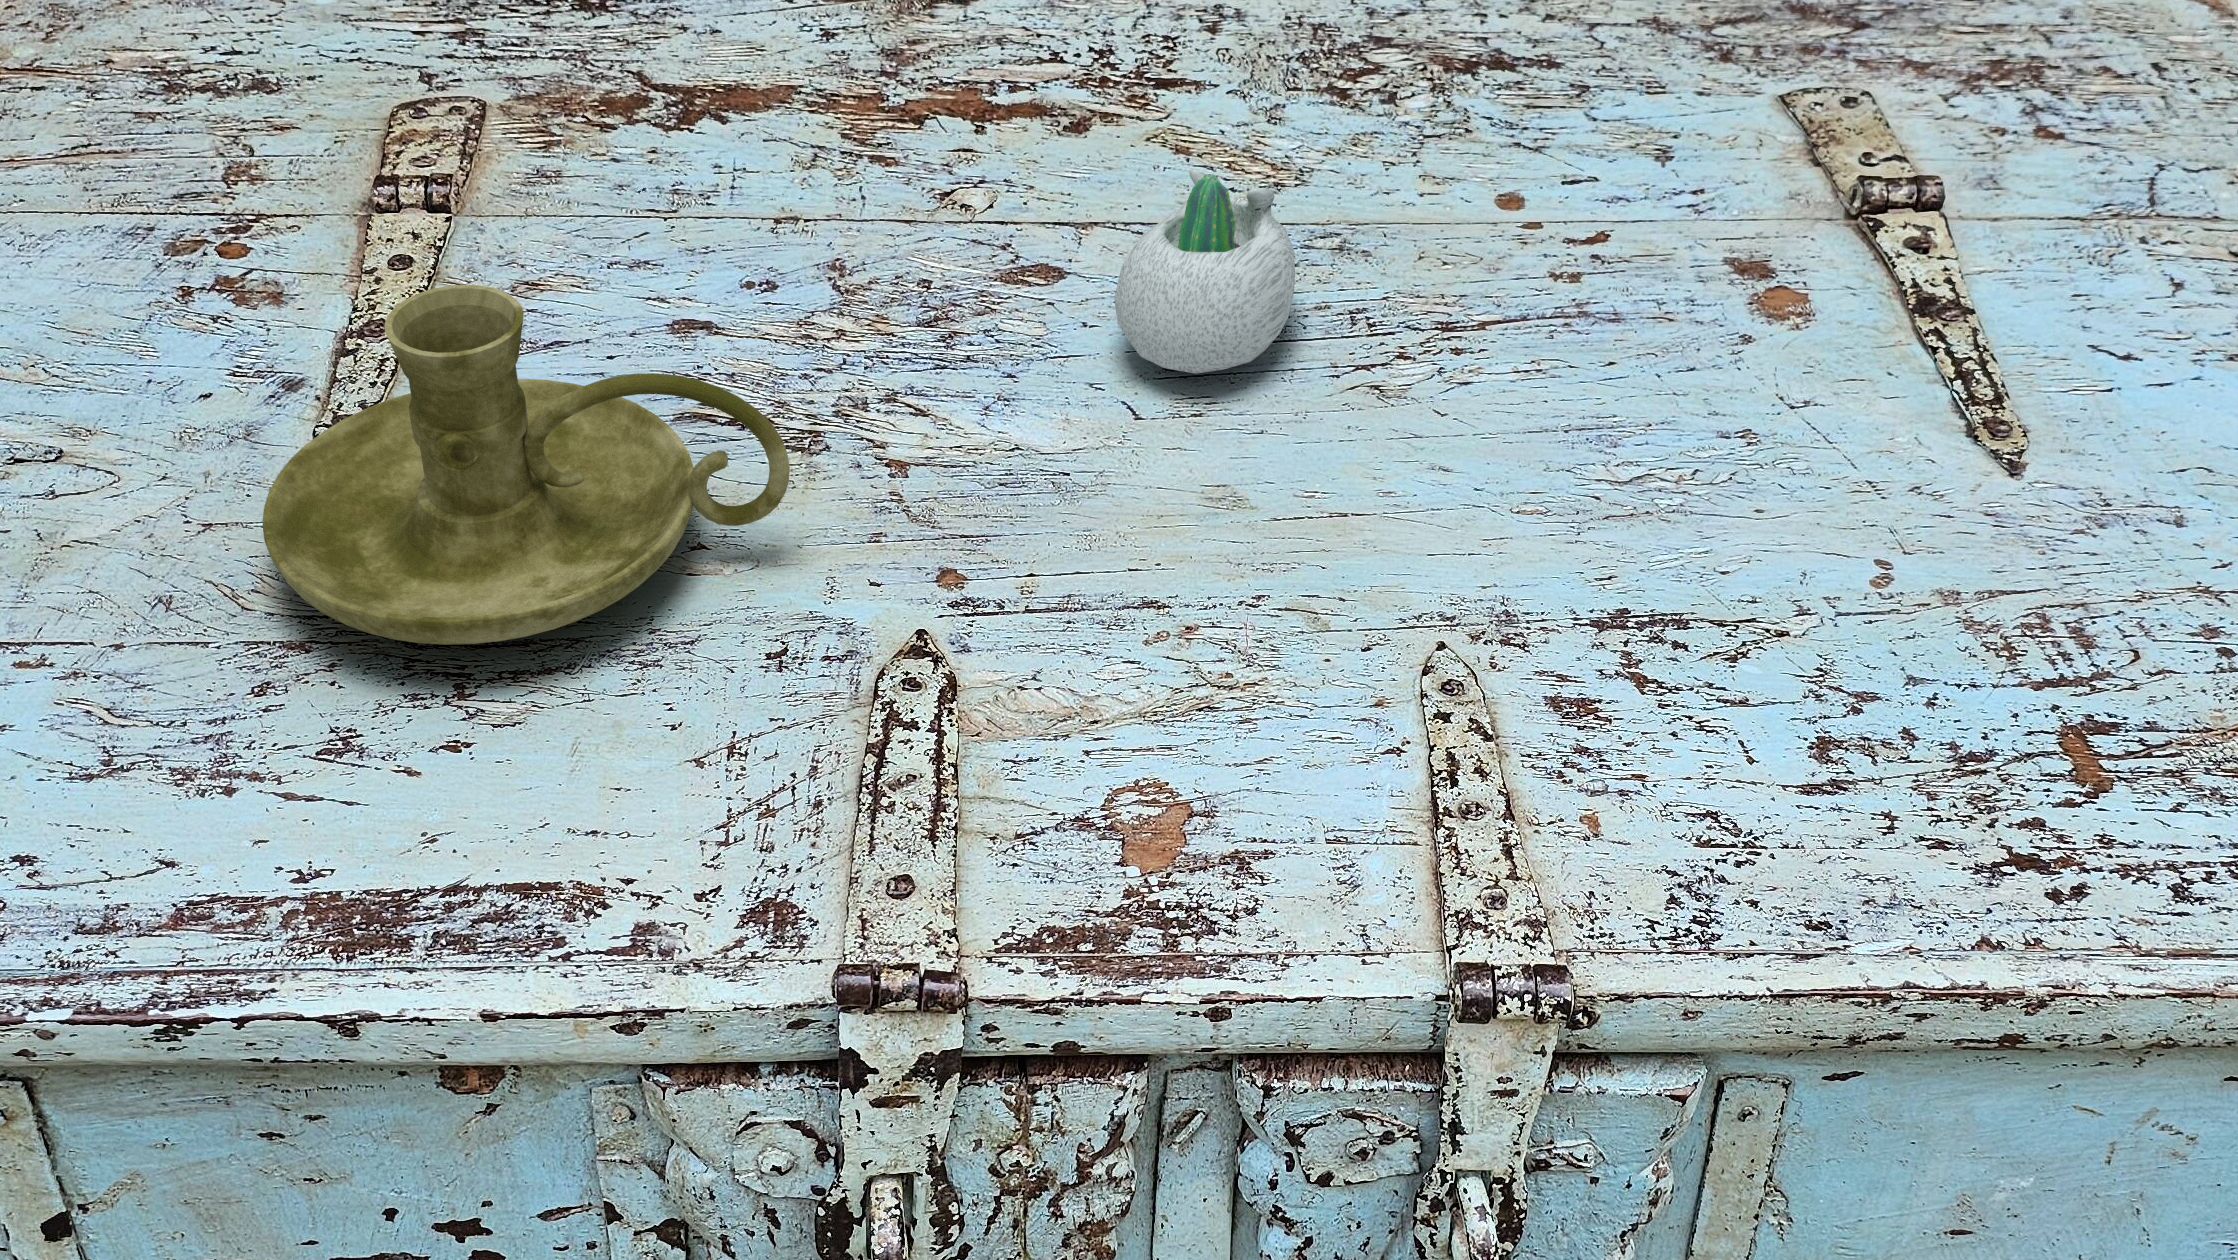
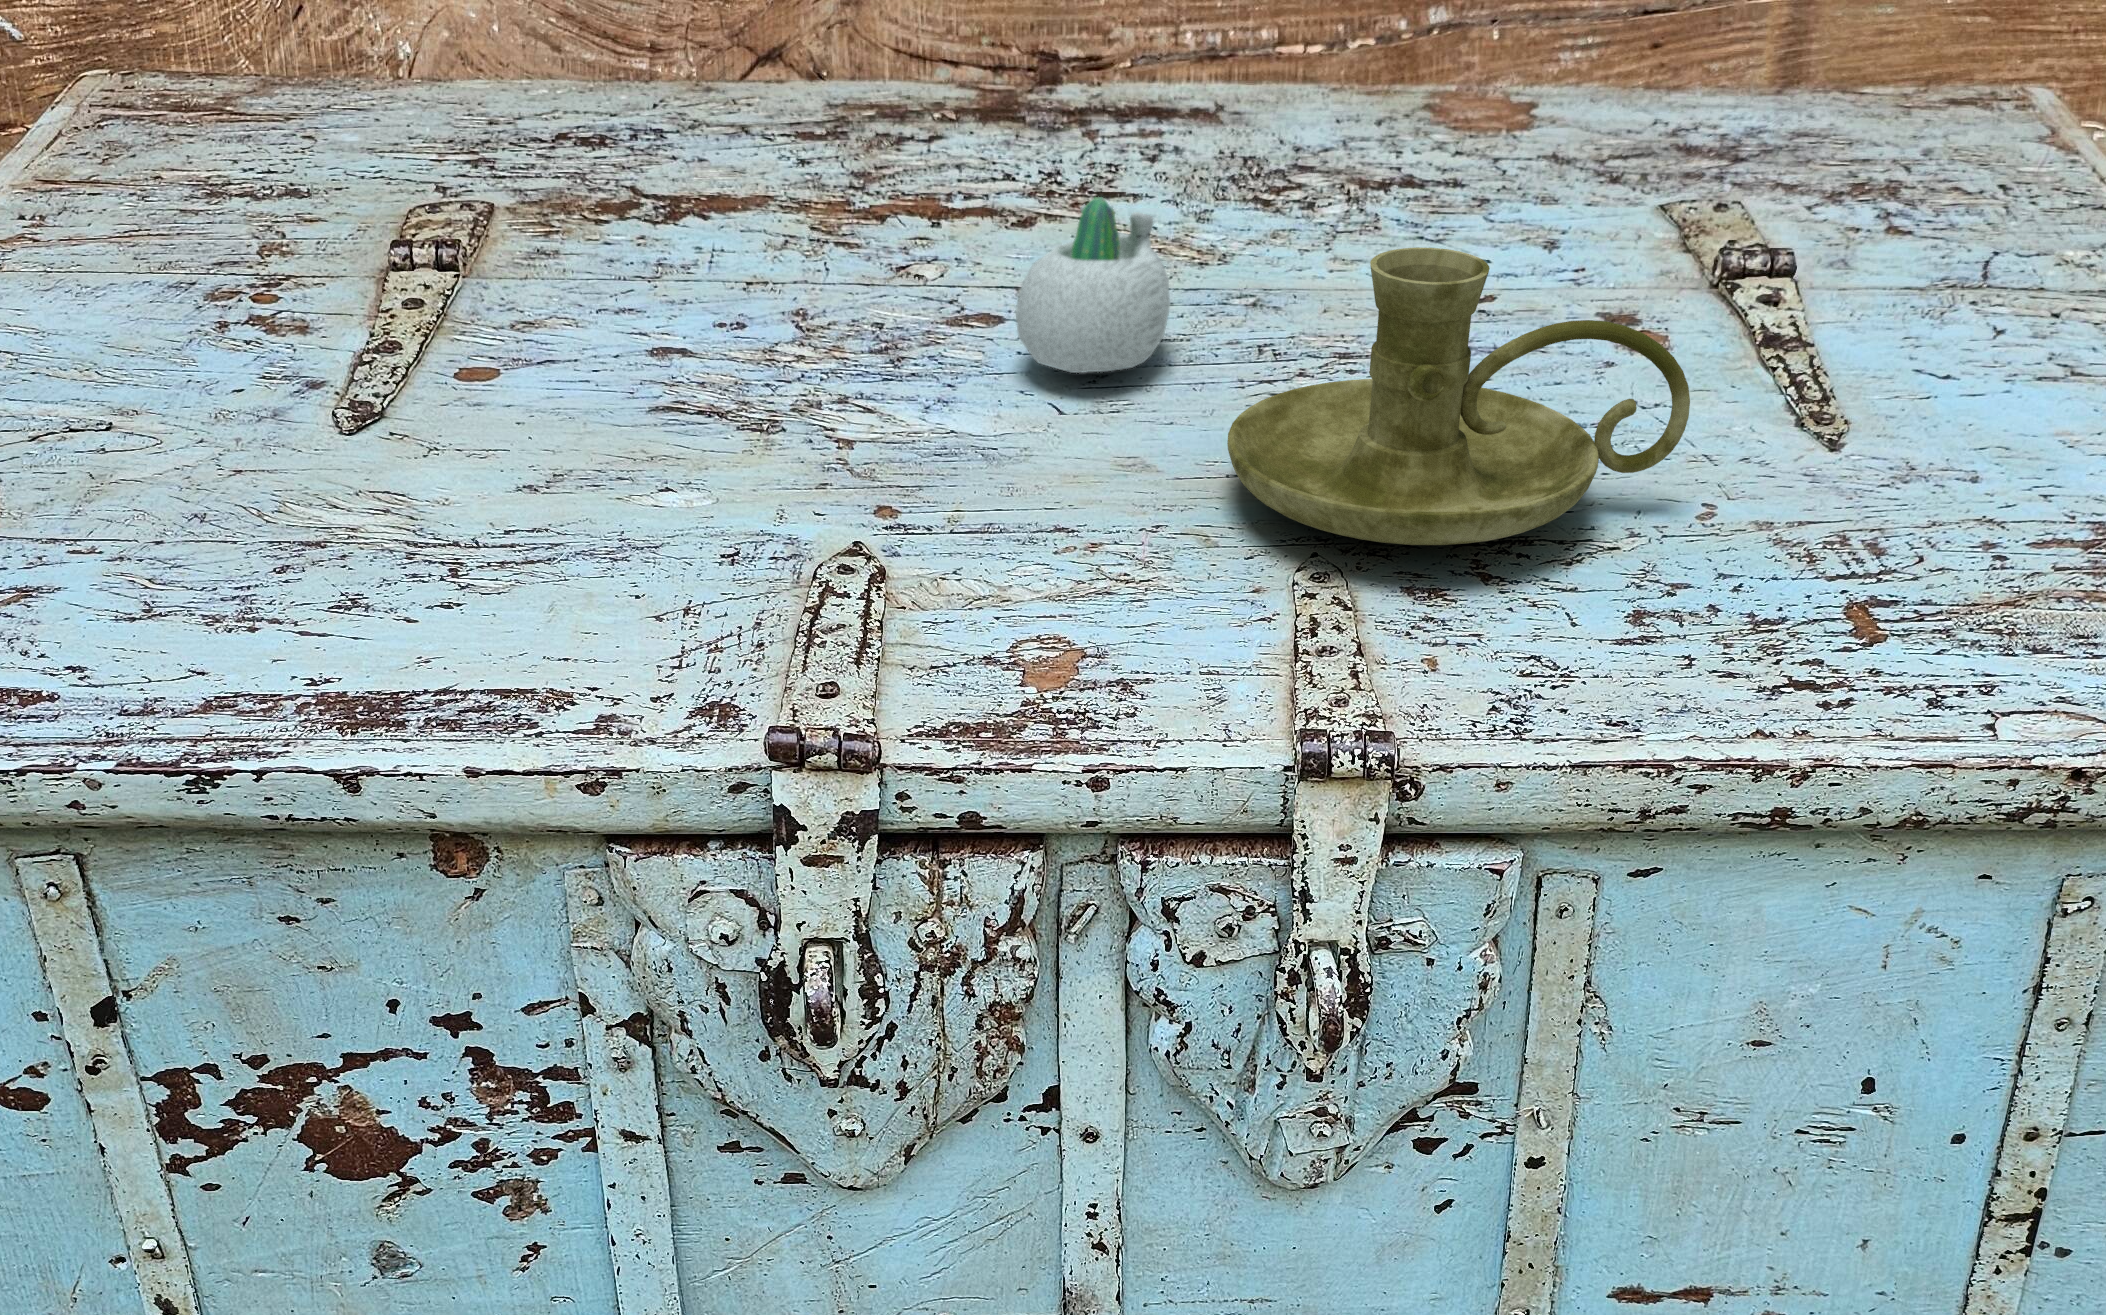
candle holder: present [262,285,790,645] -> present [1227,247,1690,545]

